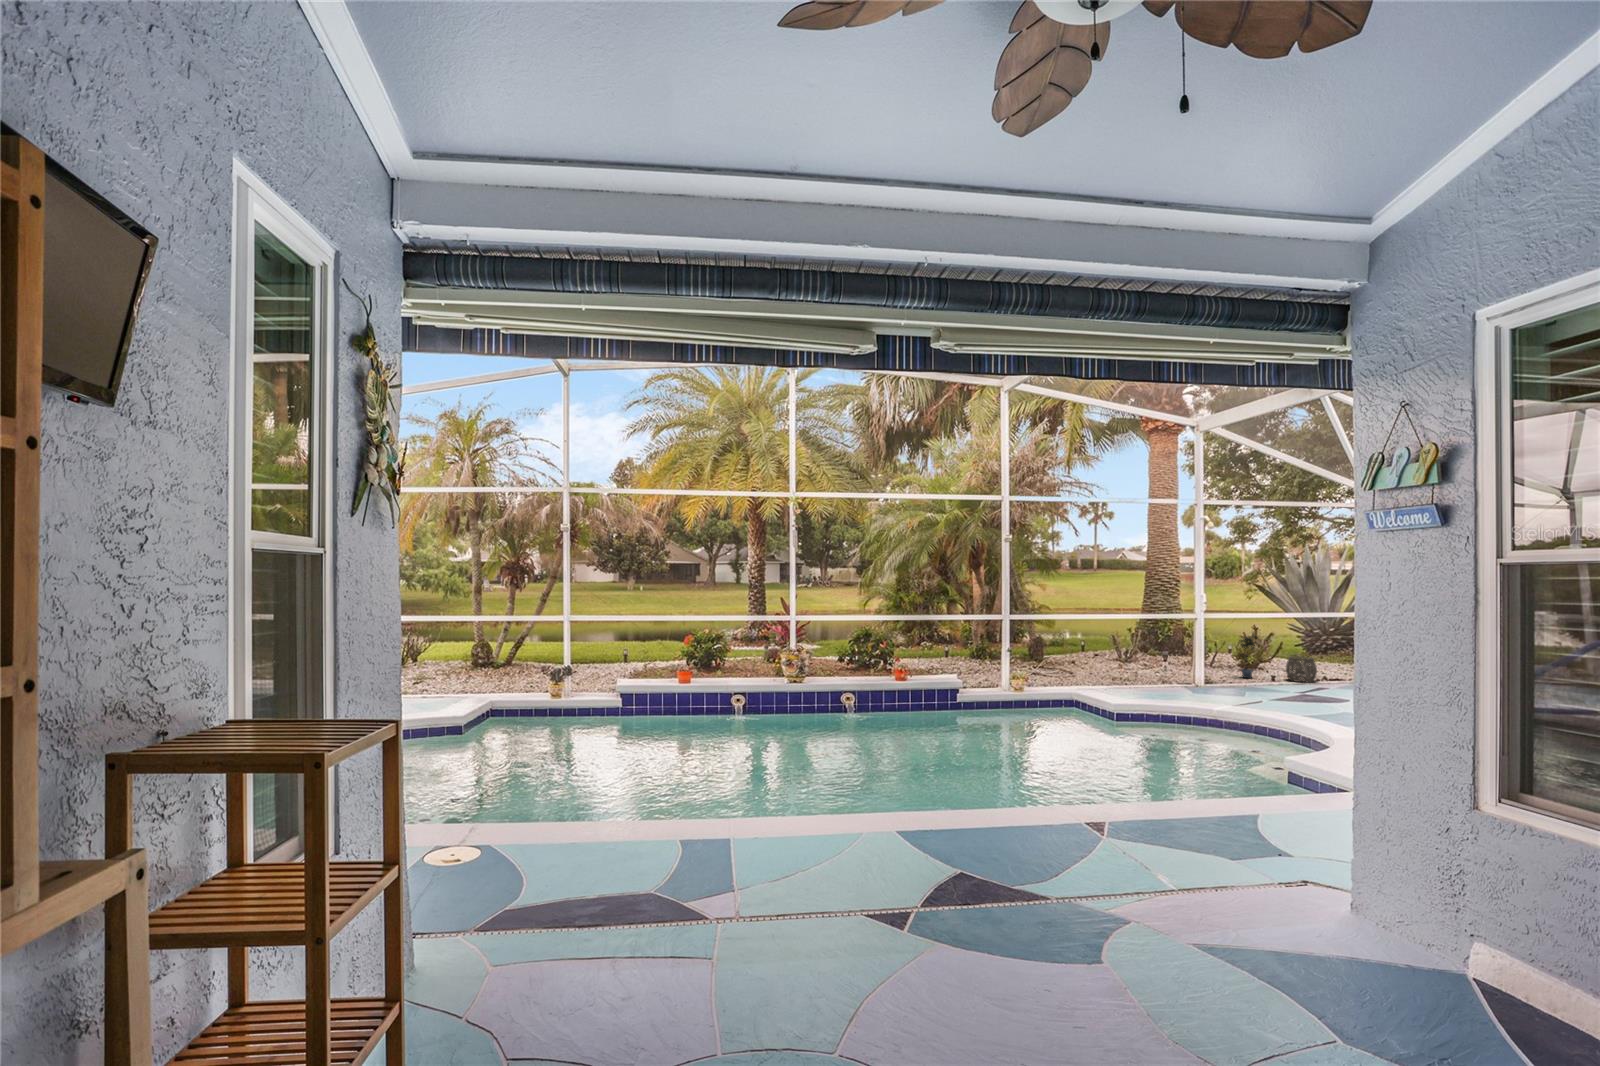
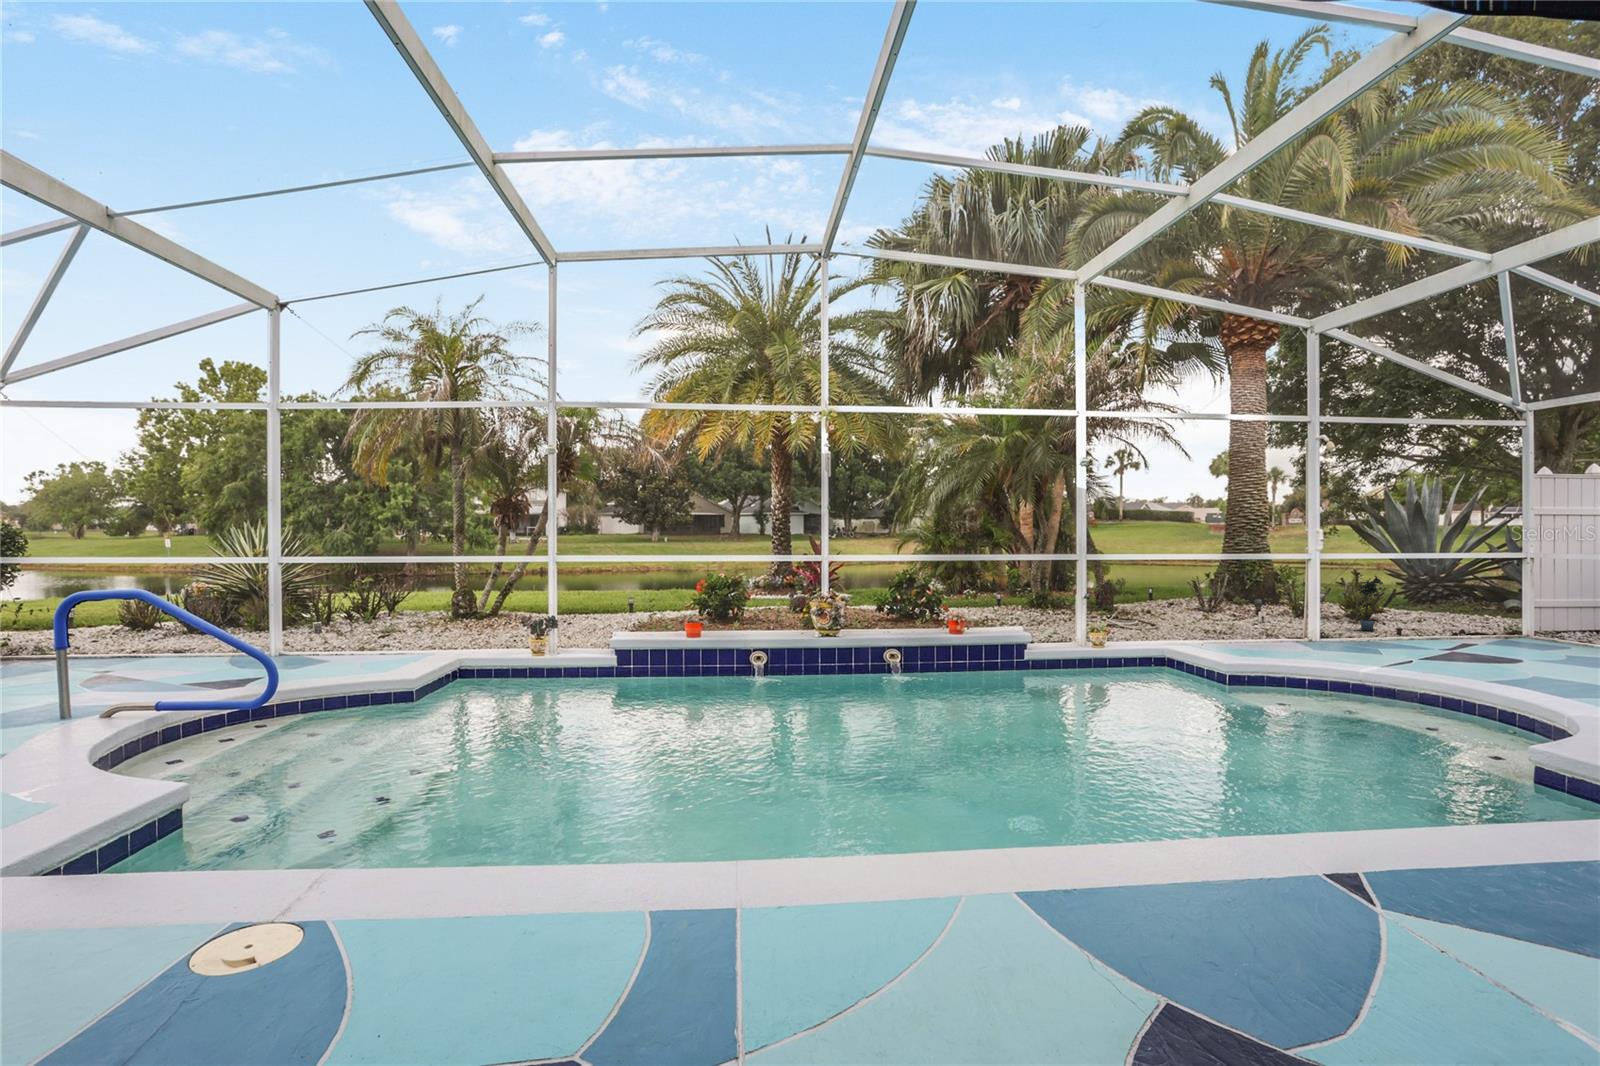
woven basket: present [1286,656,1317,682] -> none [1417,604,1458,635]

